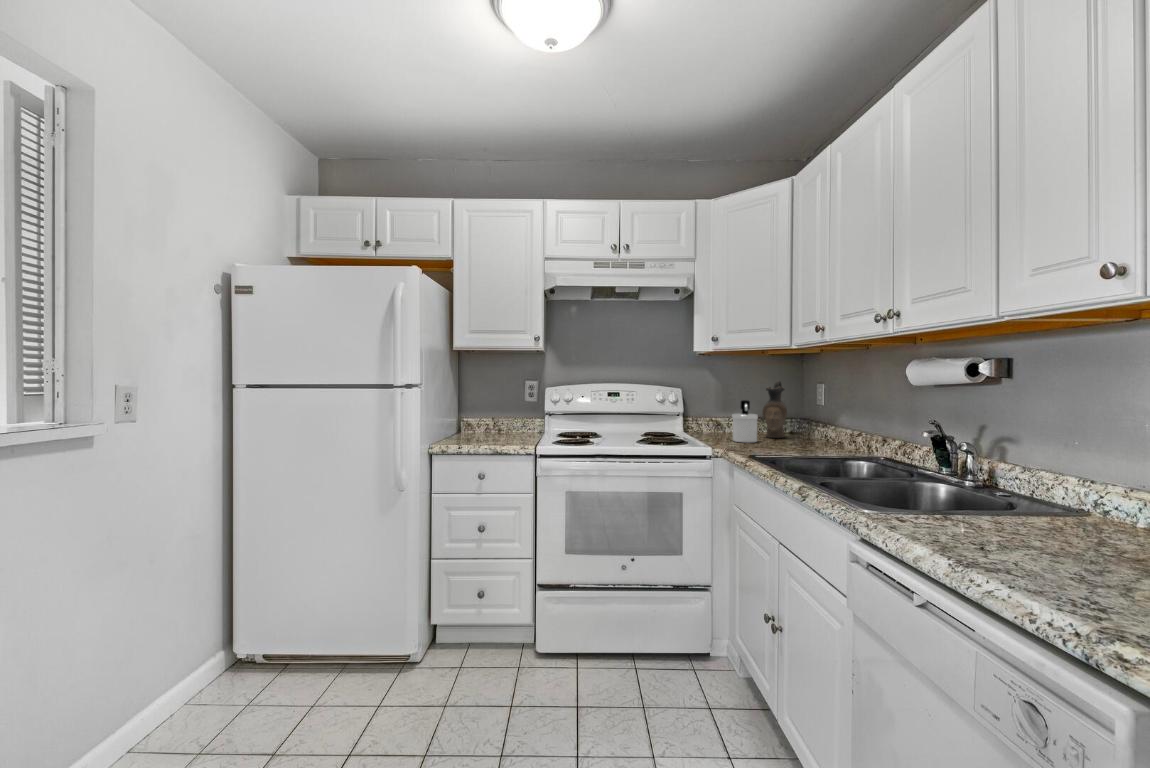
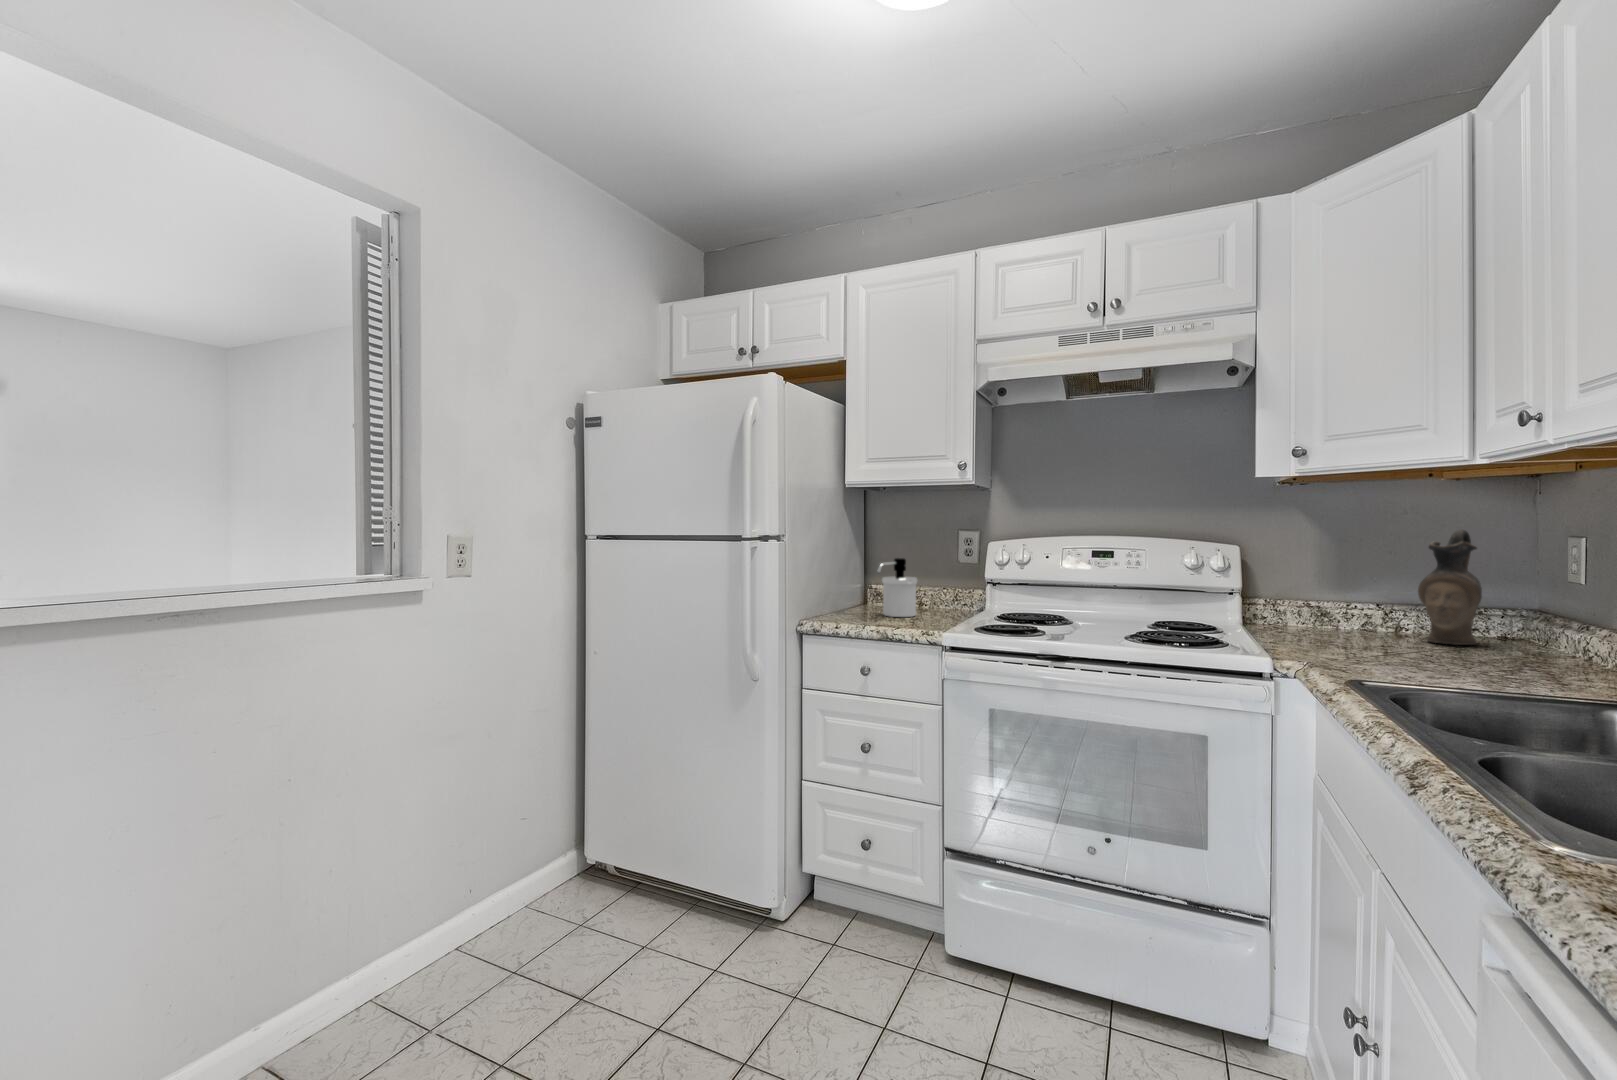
soap dispenser: present [732,400,758,443] -> present [877,558,918,617]

